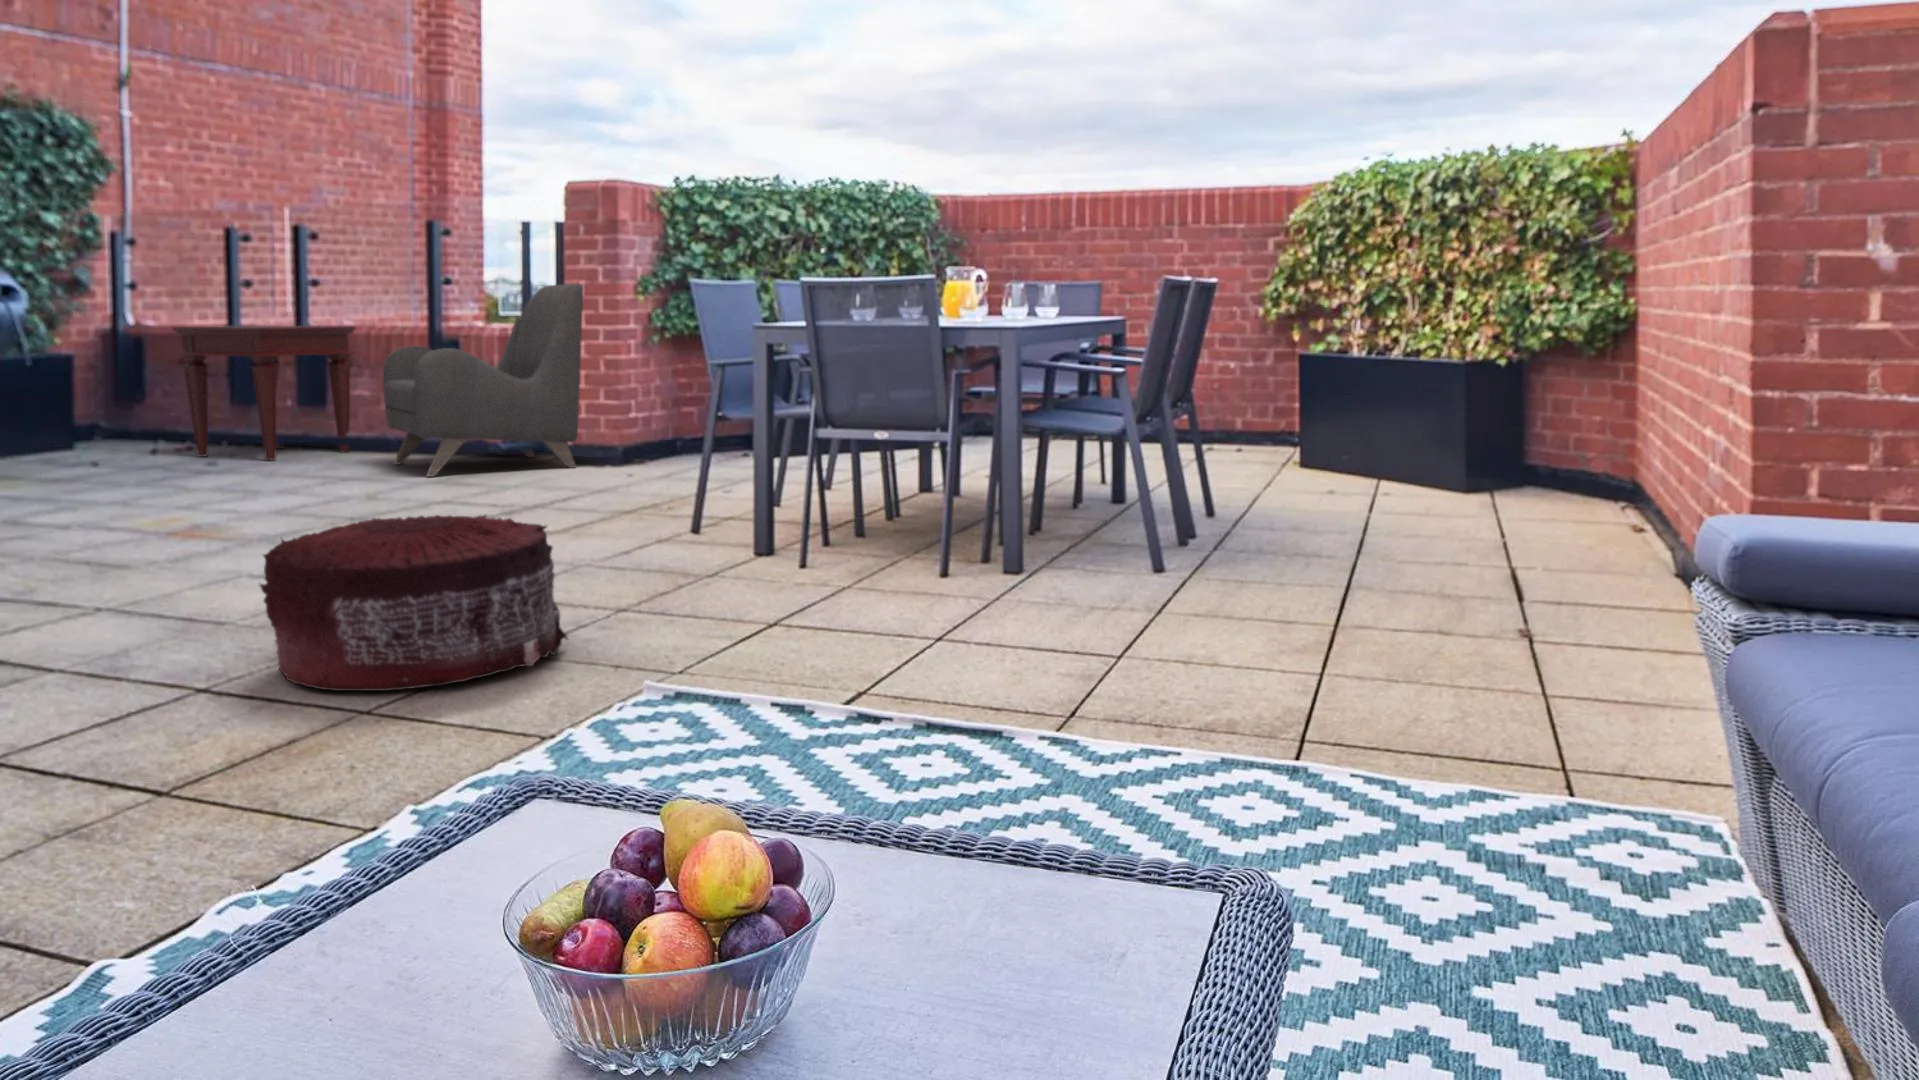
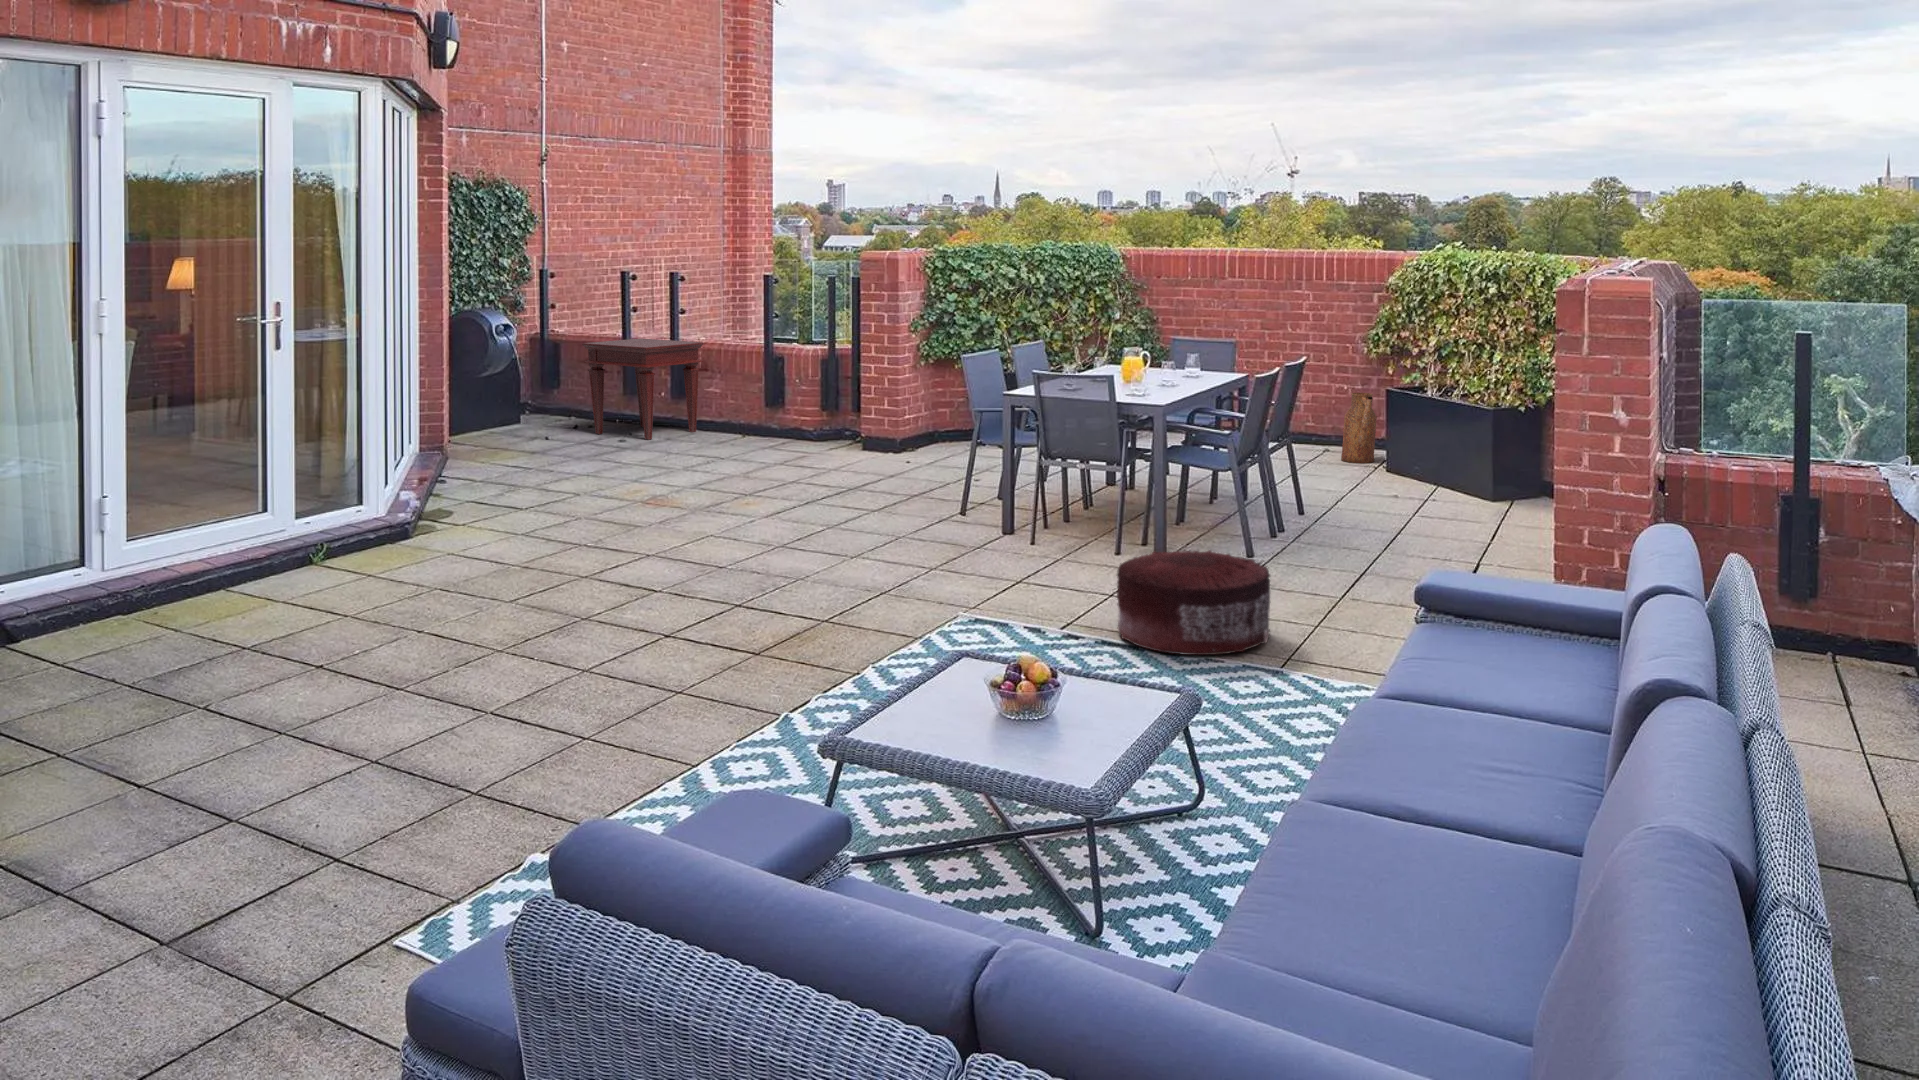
armchair: present [383,284,583,477] -> none [731,320,872,460]
watering can: none [1237,367,1283,460] -> present [1341,393,1377,463]
pouf: present [260,515,567,691] -> present [1117,550,1270,655]

